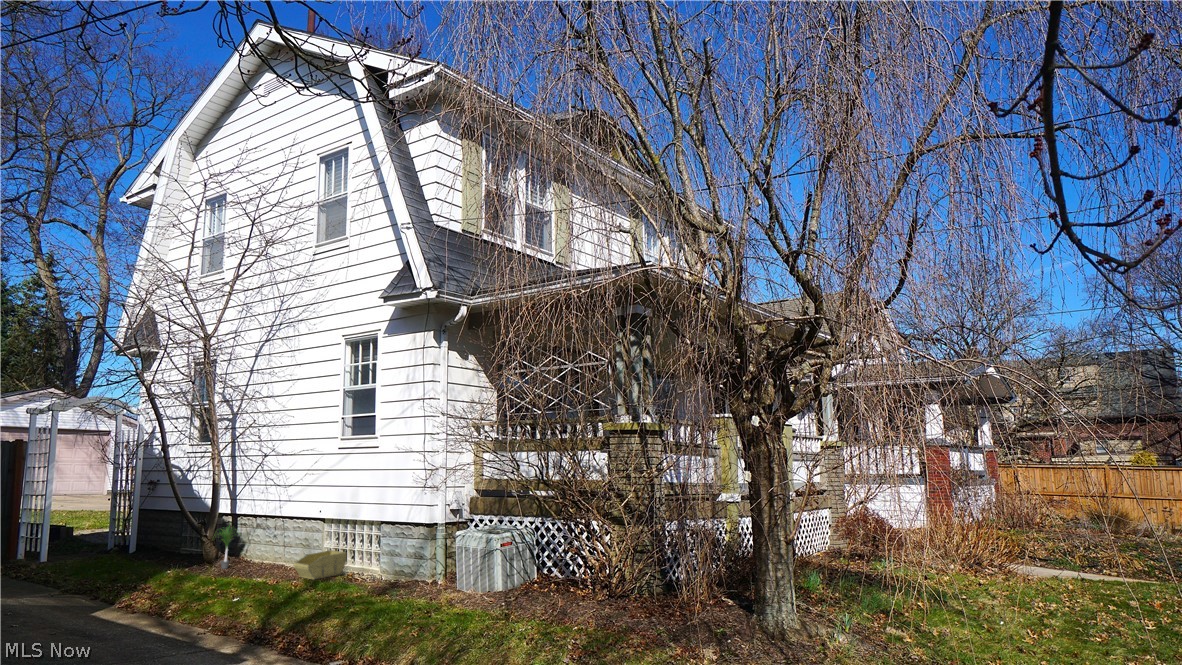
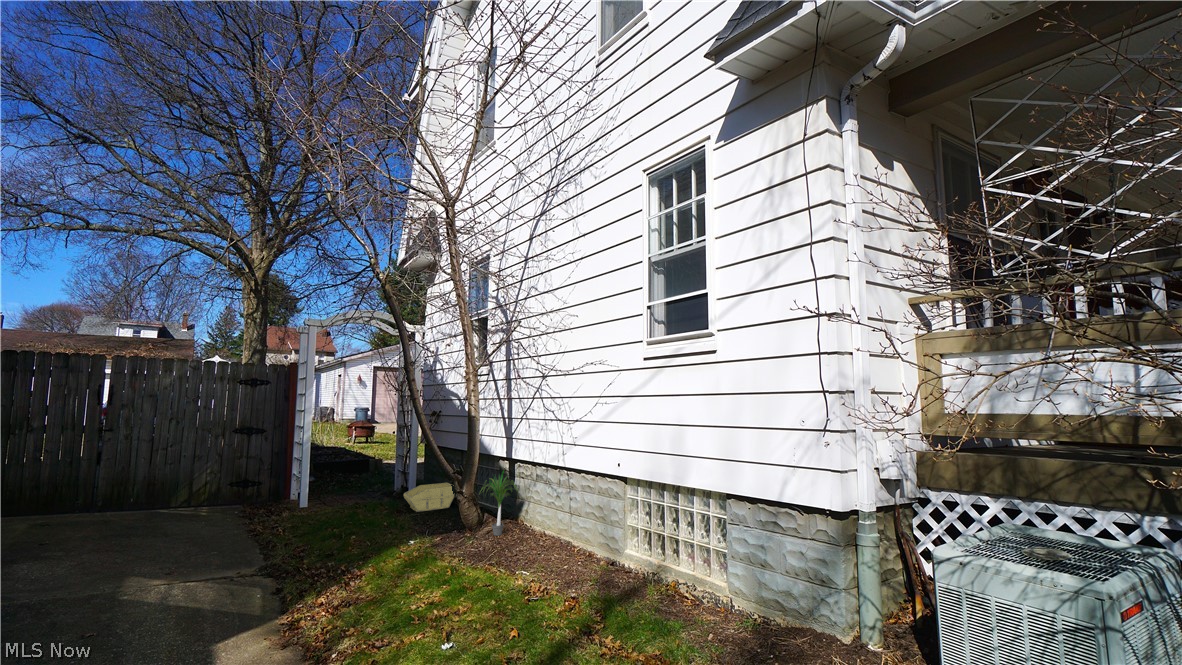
storage bin: present [294,550,347,579] -> present [404,483,455,512]

